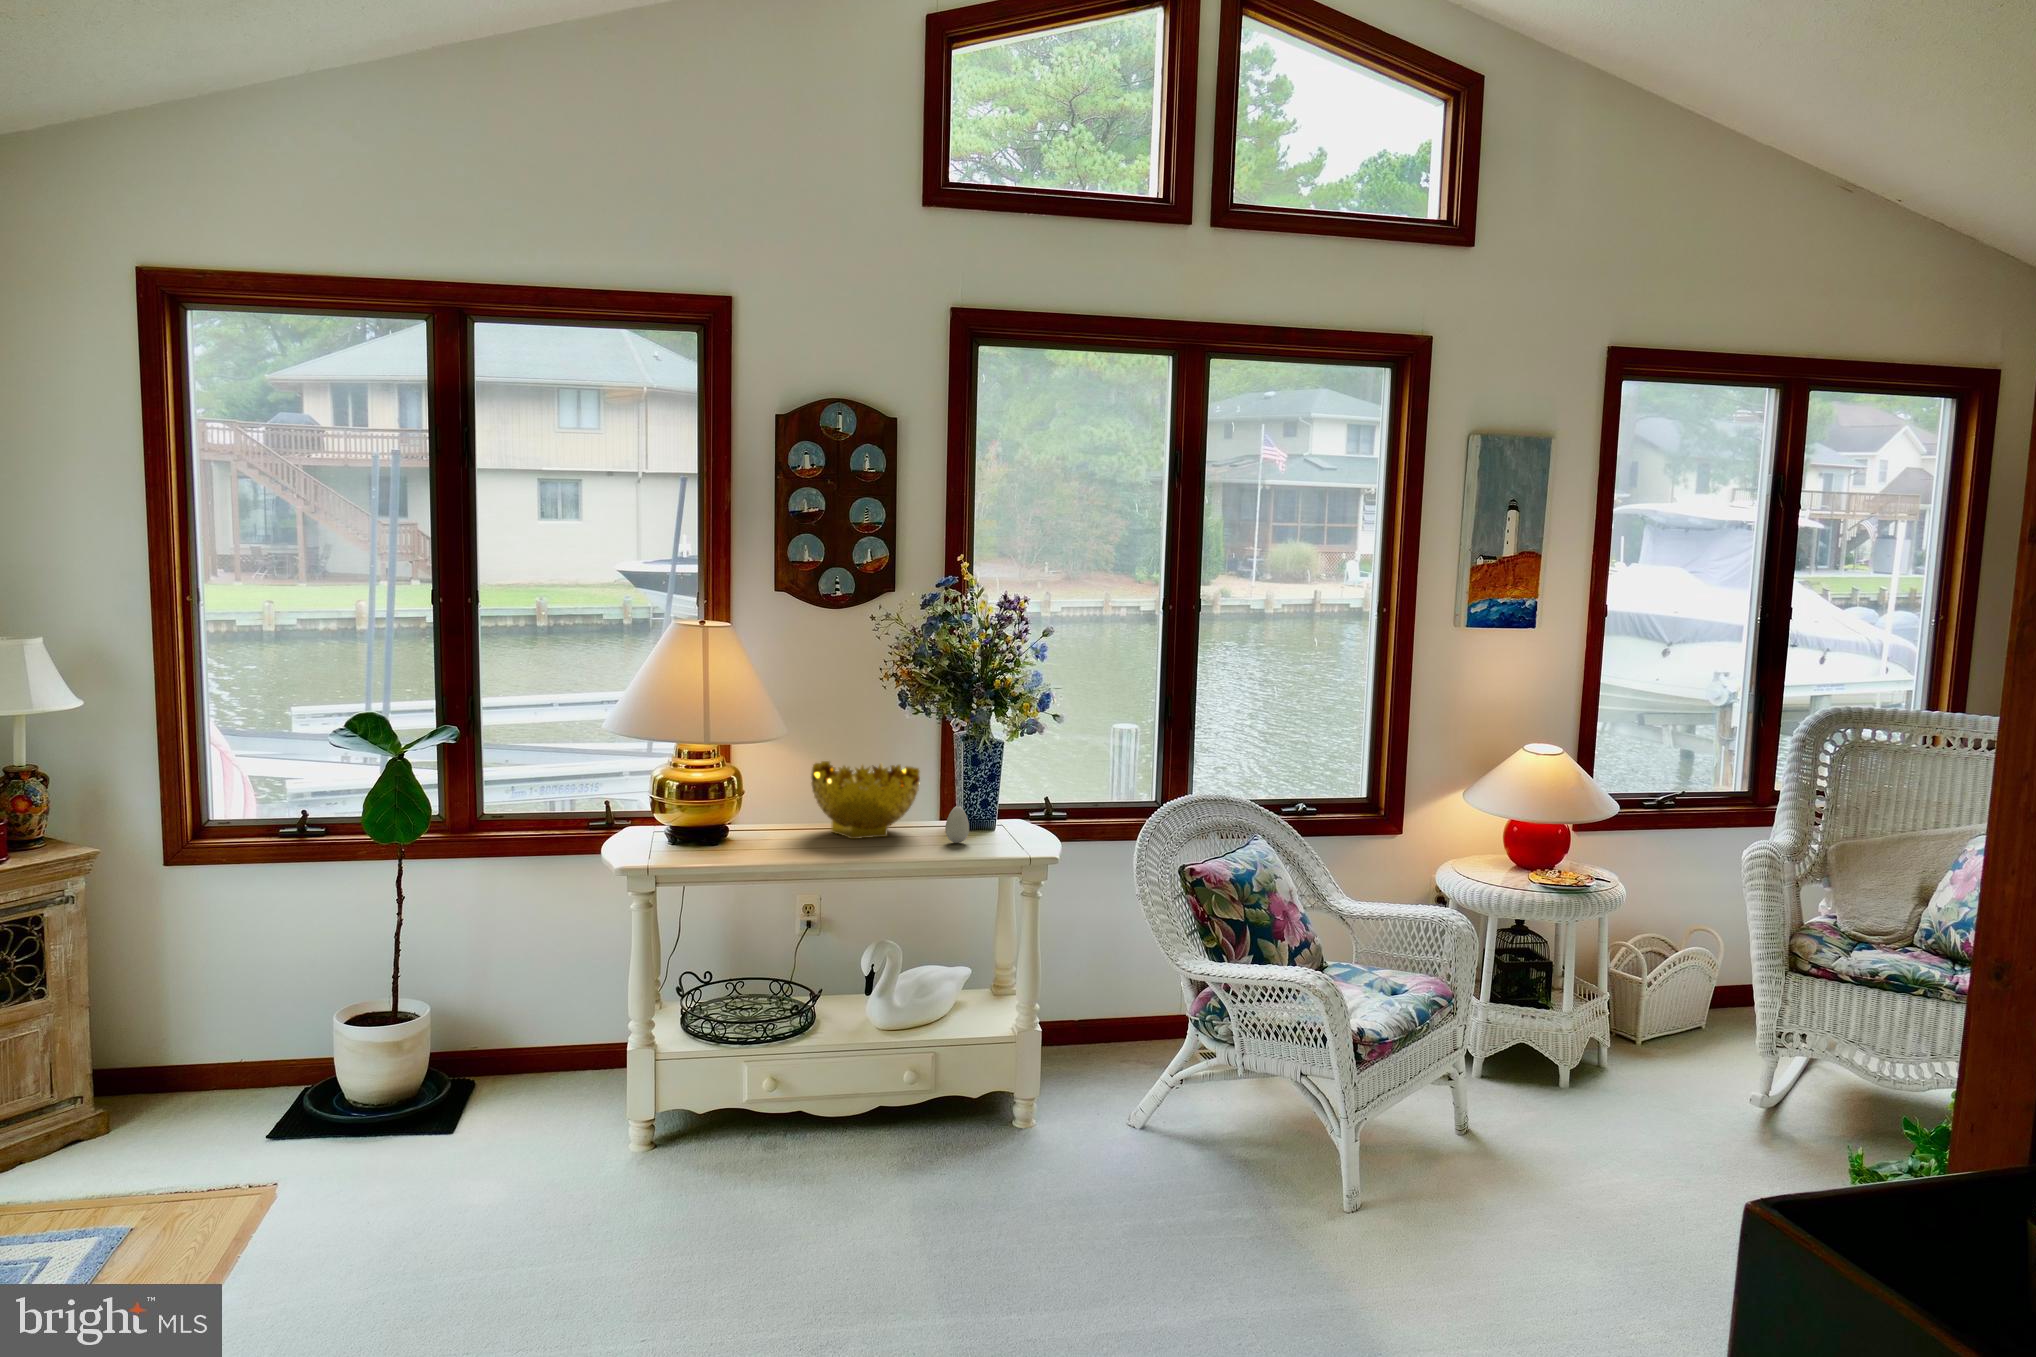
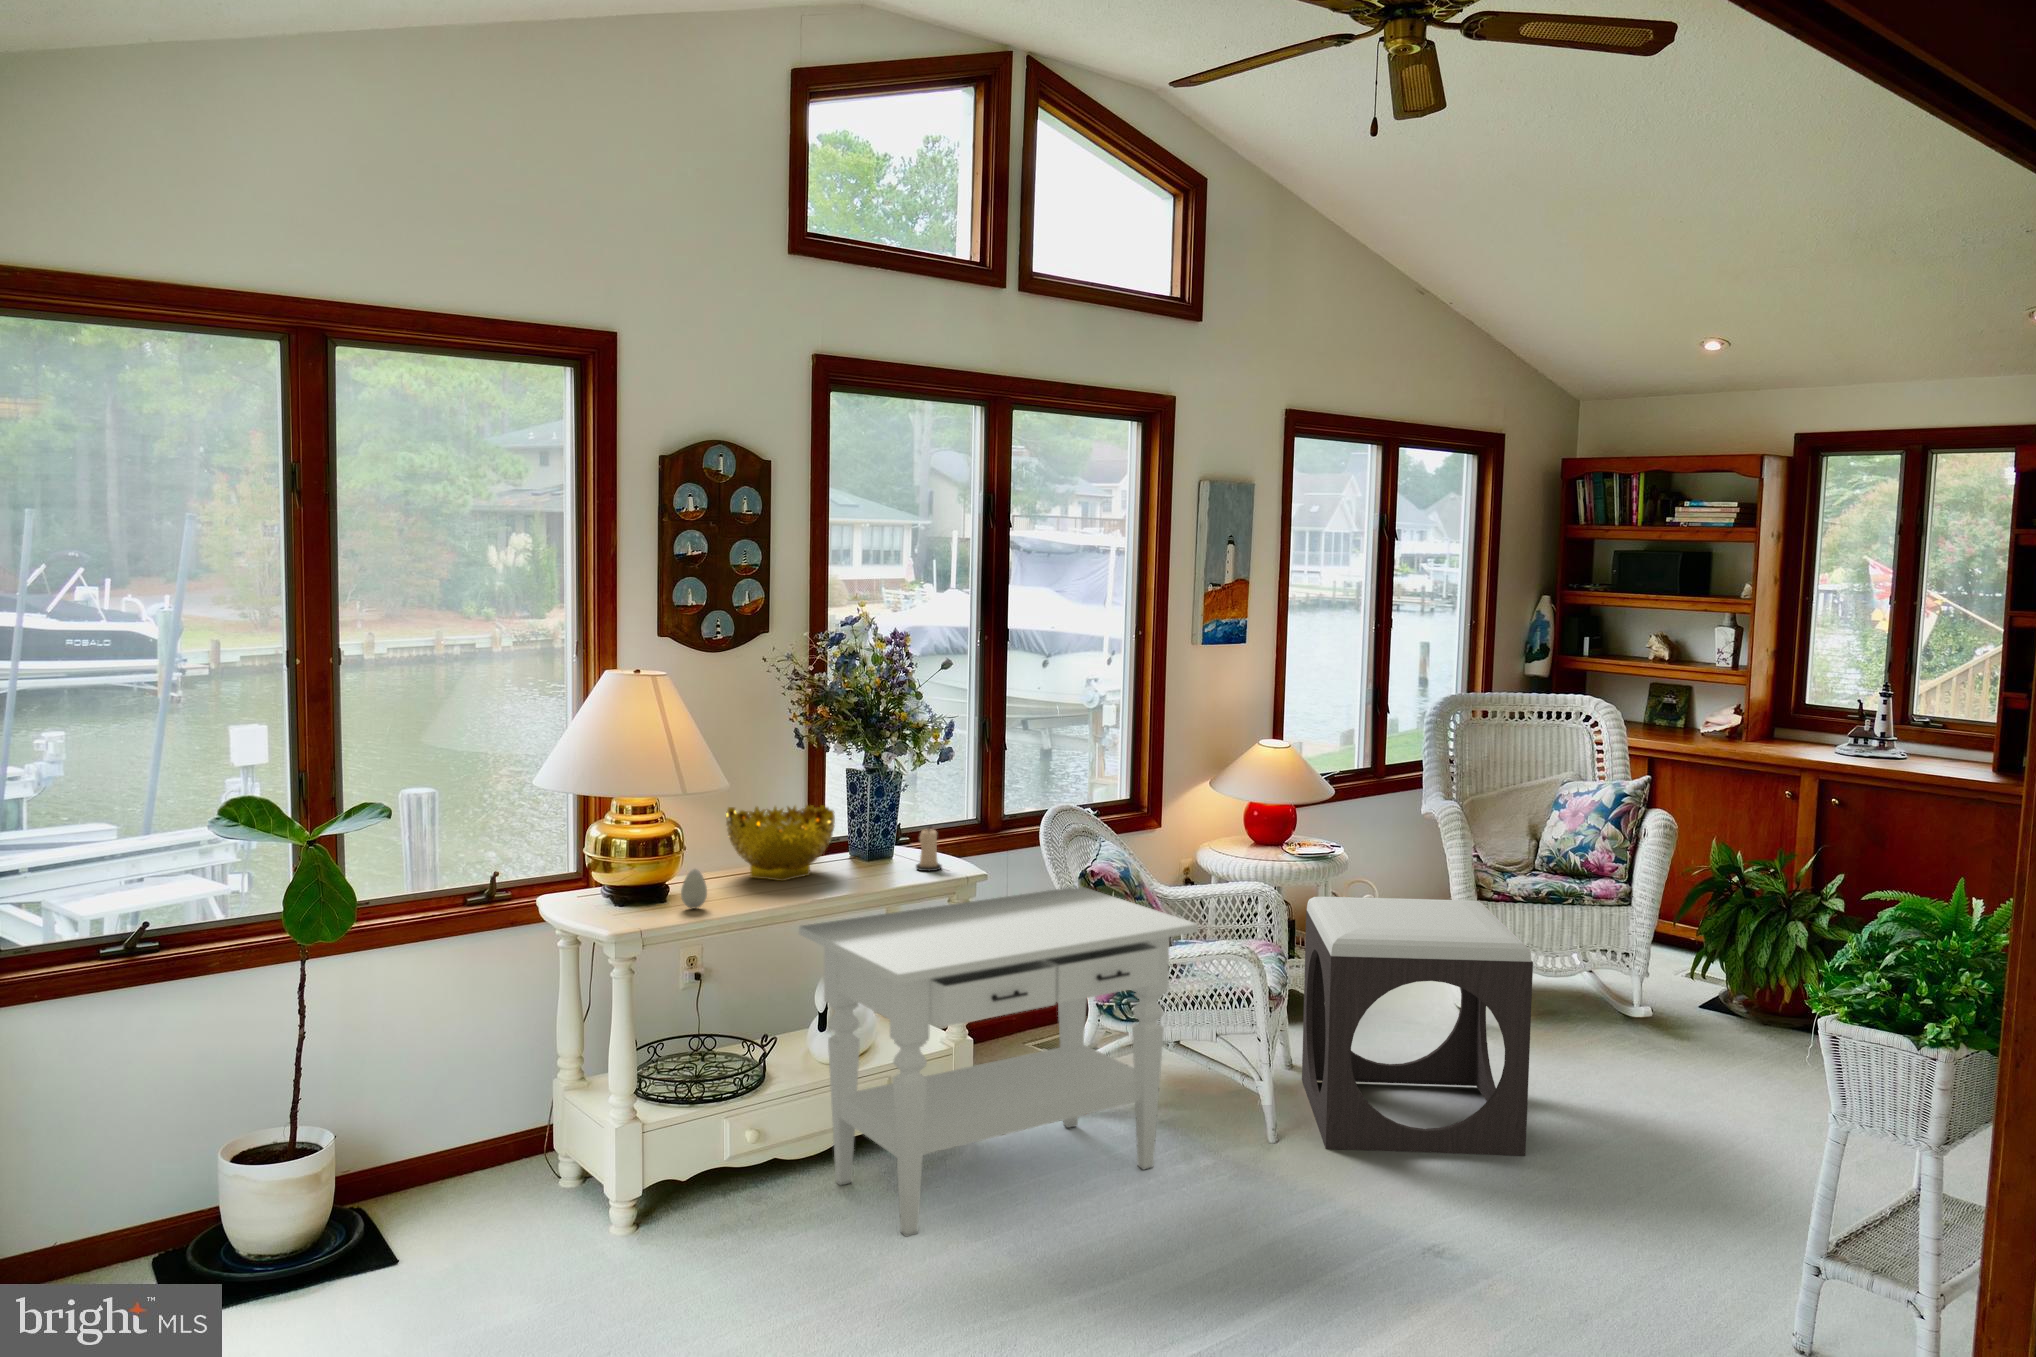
candle: none [992,800,1018,847] -> present [916,828,942,871]
decorative egg: present [945,806,969,843] -> present [681,869,707,908]
side table: none [819,883,1225,1223] -> present [799,887,1198,1237]
footstool: none [1401,934,1707,1316] -> present [1302,897,1533,1156]

